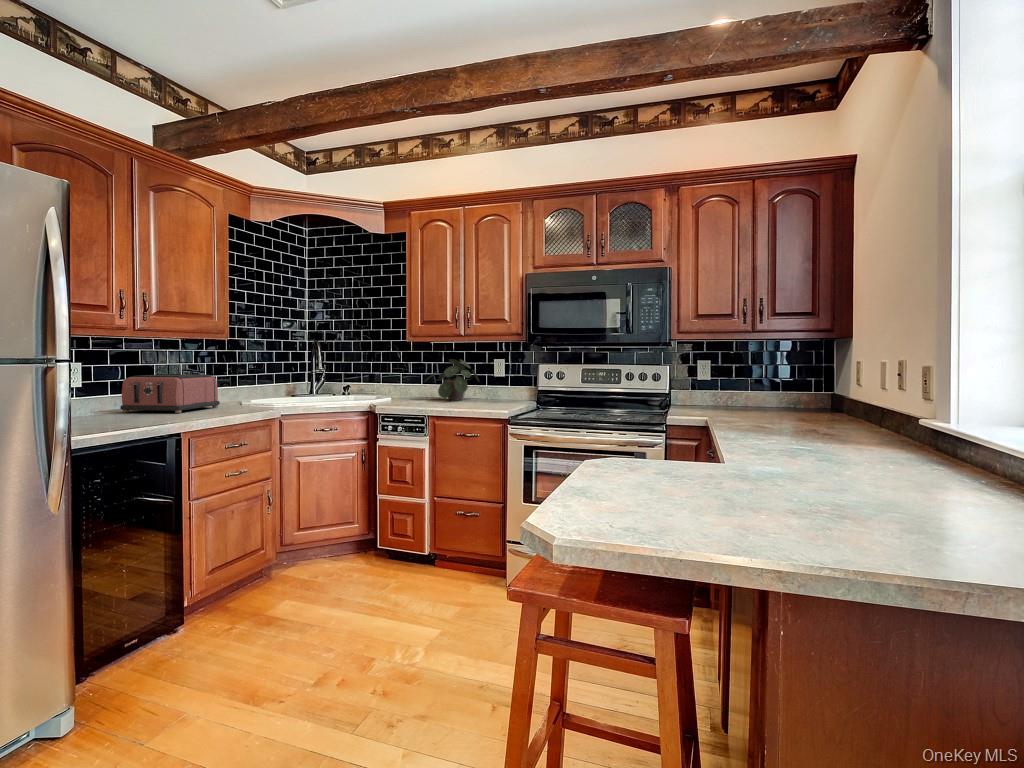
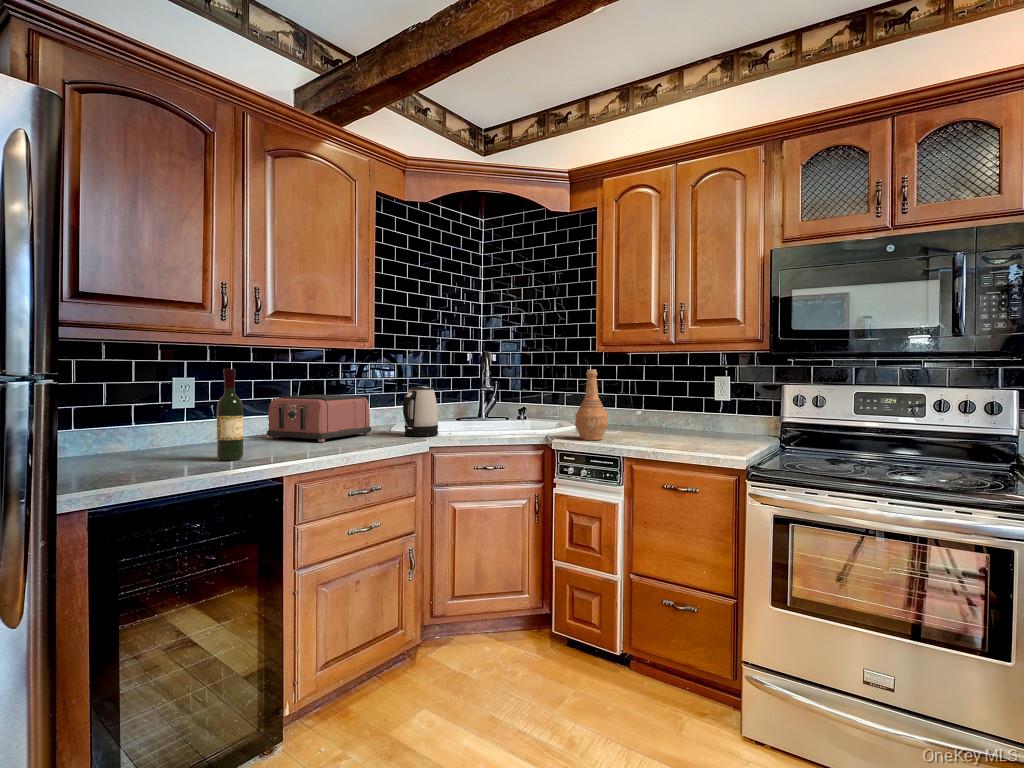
wine bottle: none [93,350,118,426] -> present [217,369,244,460]
vase: none [393,353,418,405] -> present [575,369,608,440]
potted plant: present [426,359,479,400] -> none [617,377,695,433]
kettle: none [251,367,280,407] -> present [403,386,438,436]

